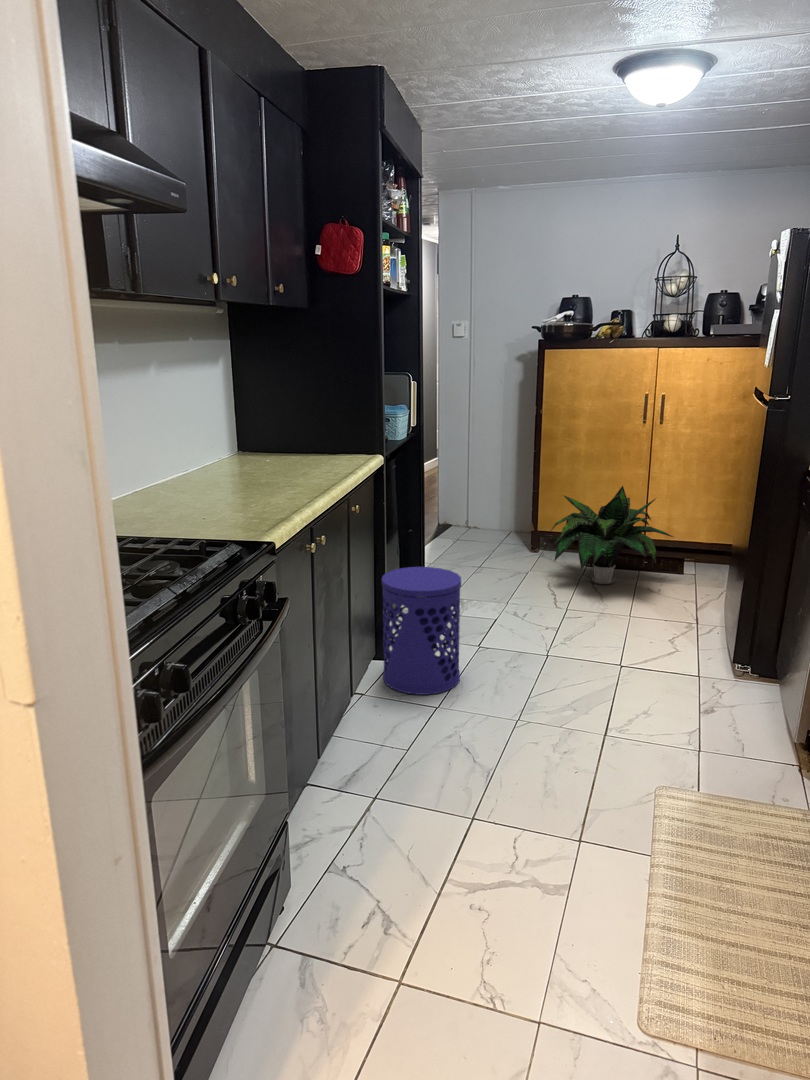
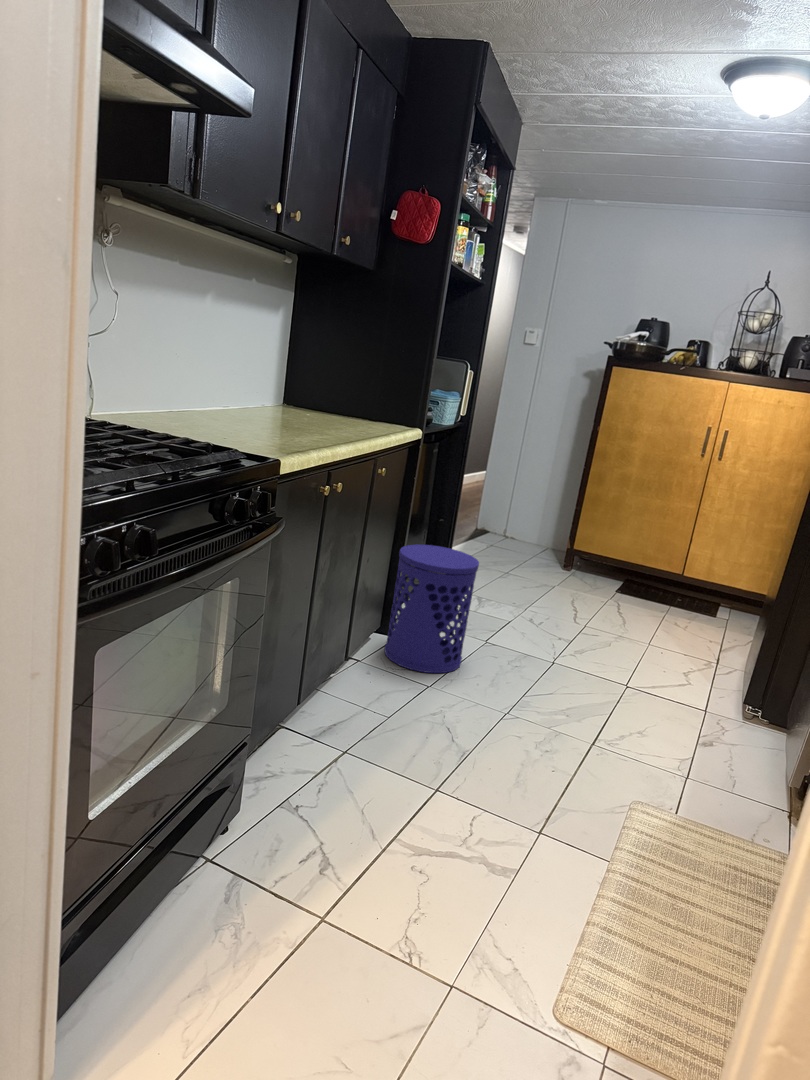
potted plant: present [551,486,673,584] -> none [582,513,713,610]

